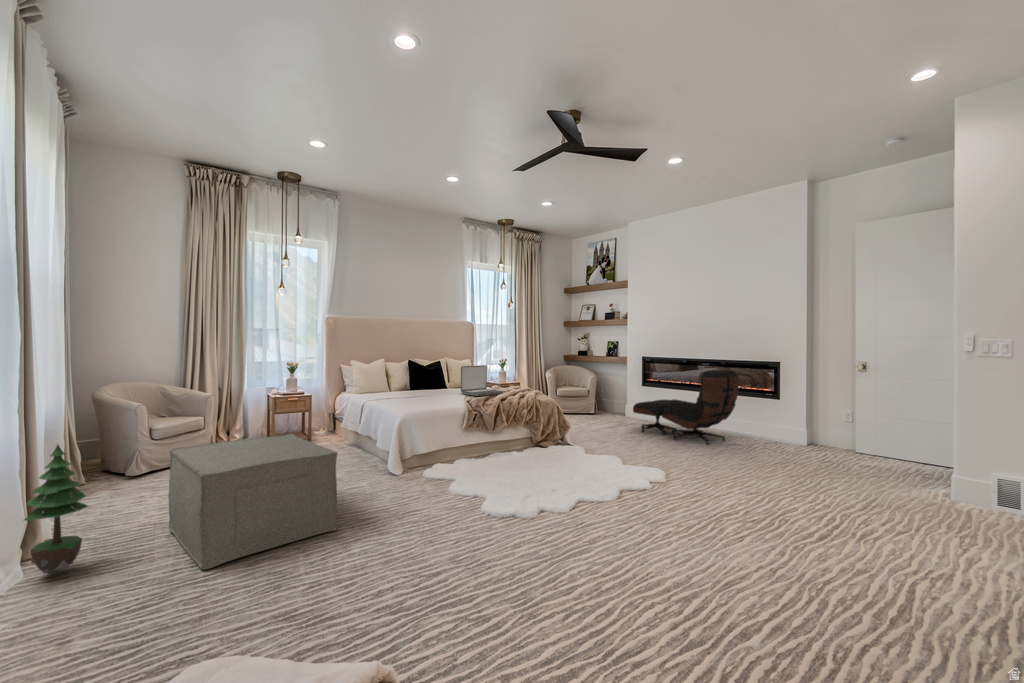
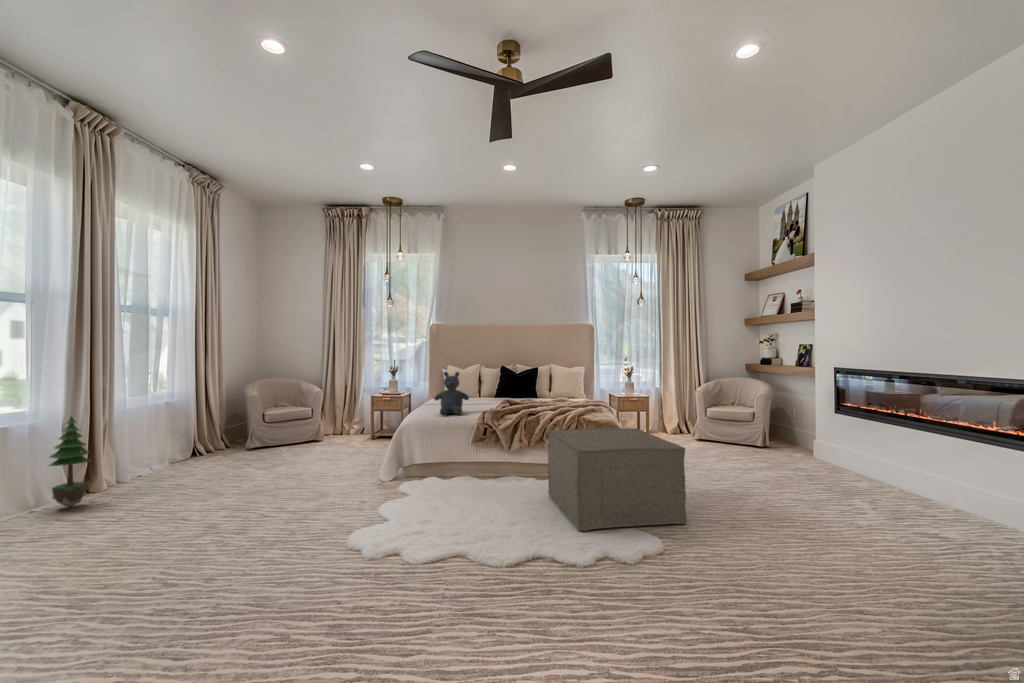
laptop: present [461,365,503,396] -> none [512,373,556,408]
stuffed bear: none [420,366,452,407] -> present [434,372,469,415]
lounge chair: present [633,369,739,444] -> none [769,389,963,523]
ottoman: present [168,434,338,570] -> present [548,428,687,531]

